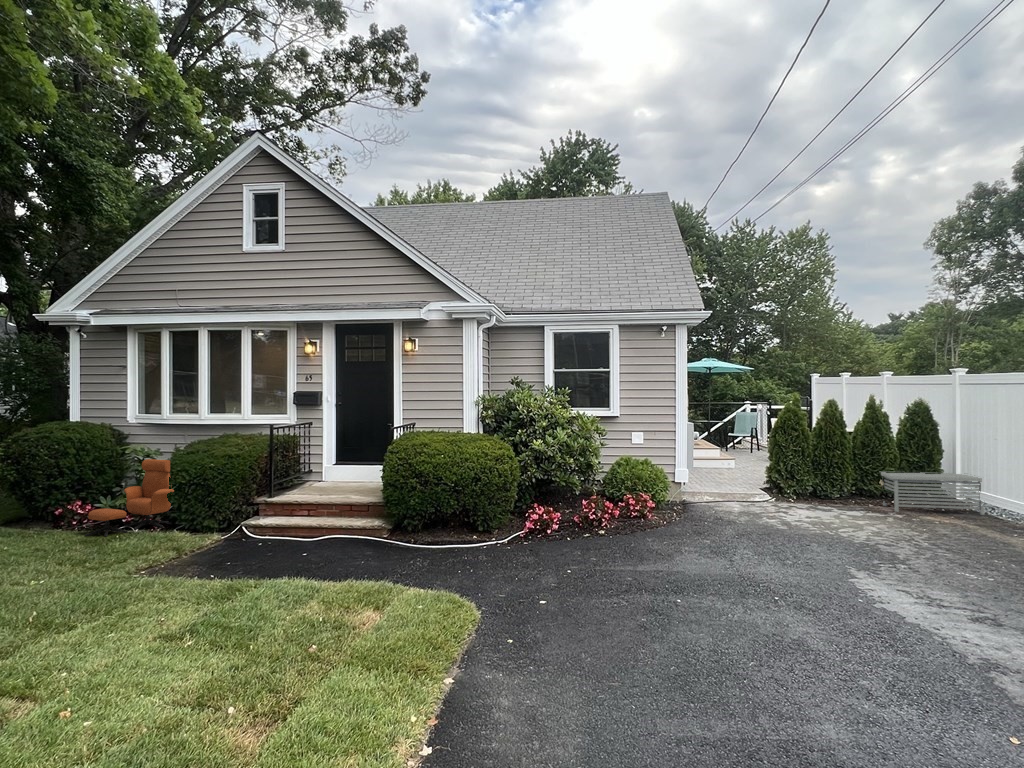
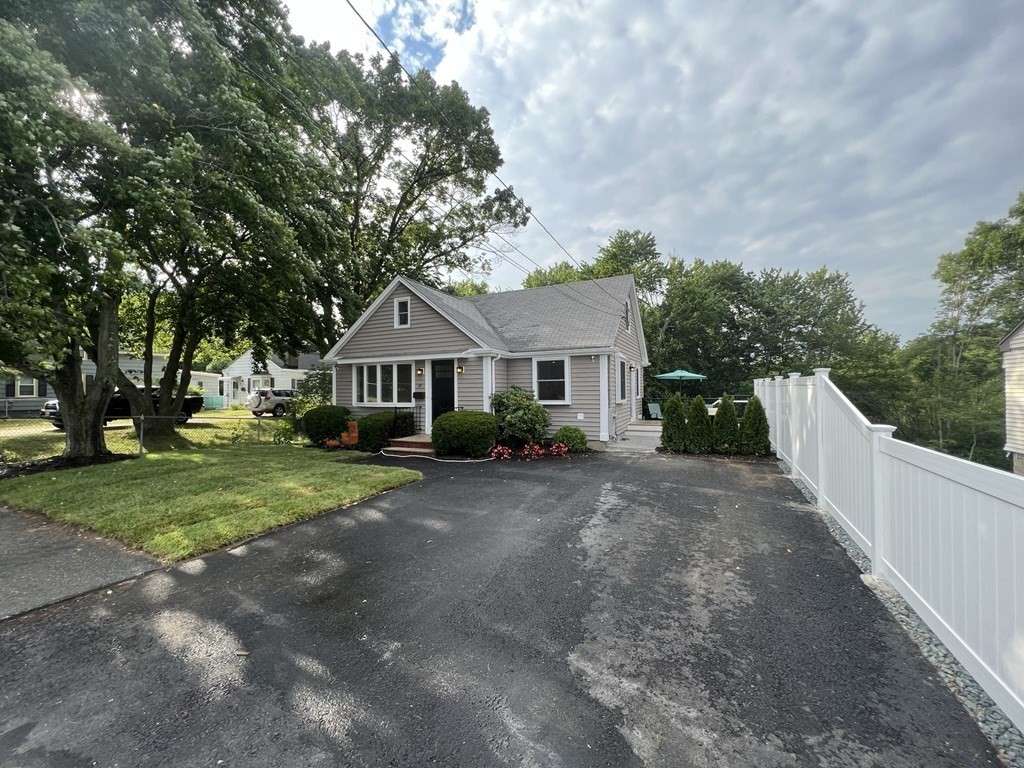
storage bench: present [881,472,985,515] -> none [705,435,758,461]

